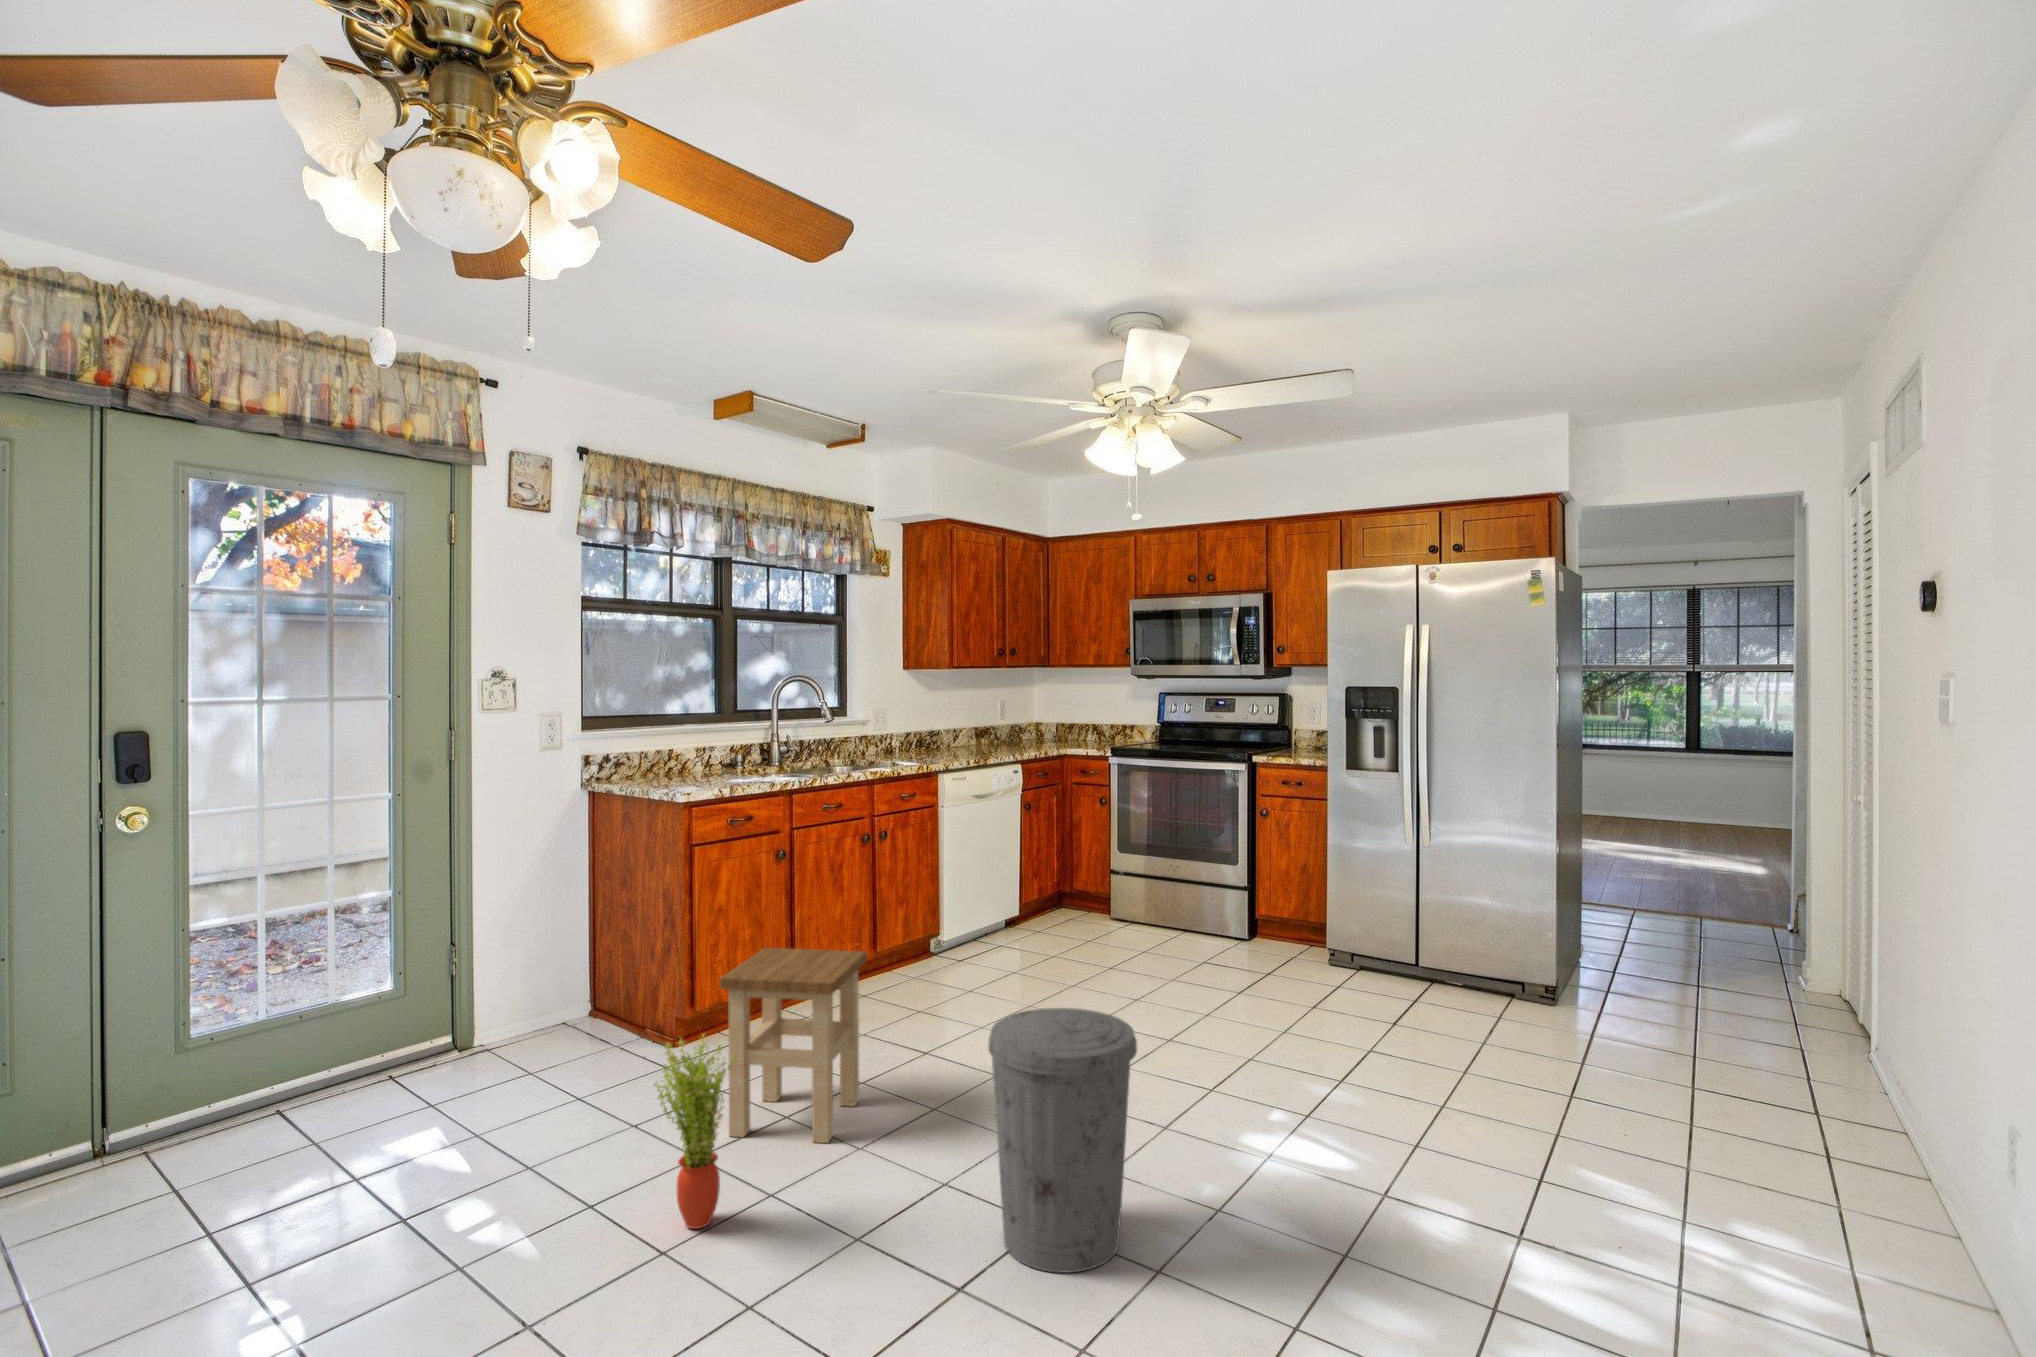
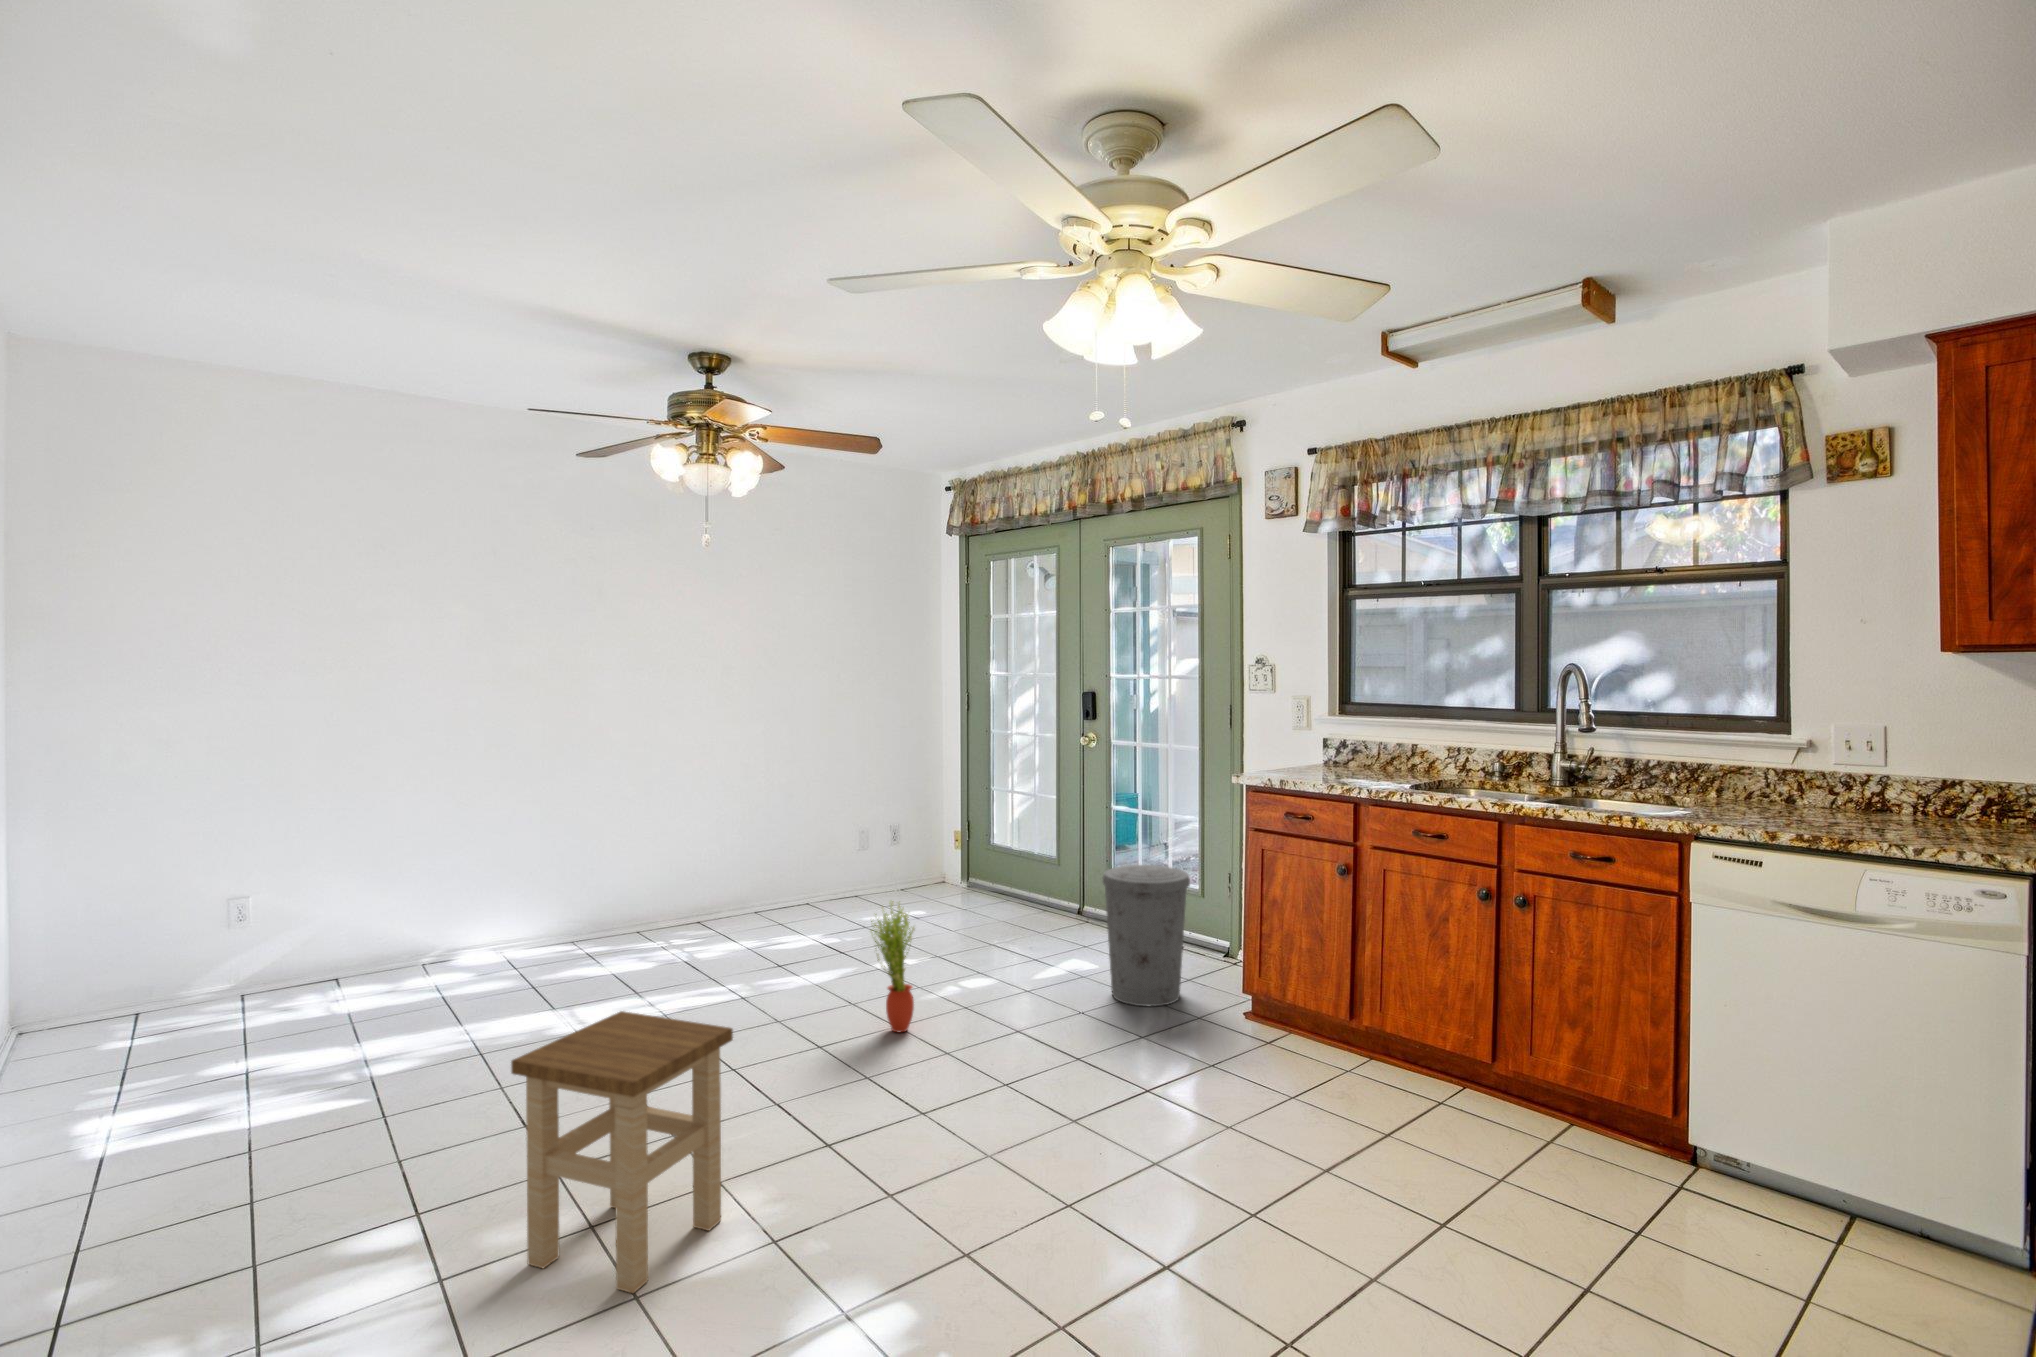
stool: present [719,948,867,1143] -> present [511,1011,733,1293]
trash can: present [988,1008,1137,1273] -> present [1103,865,1190,1006]

